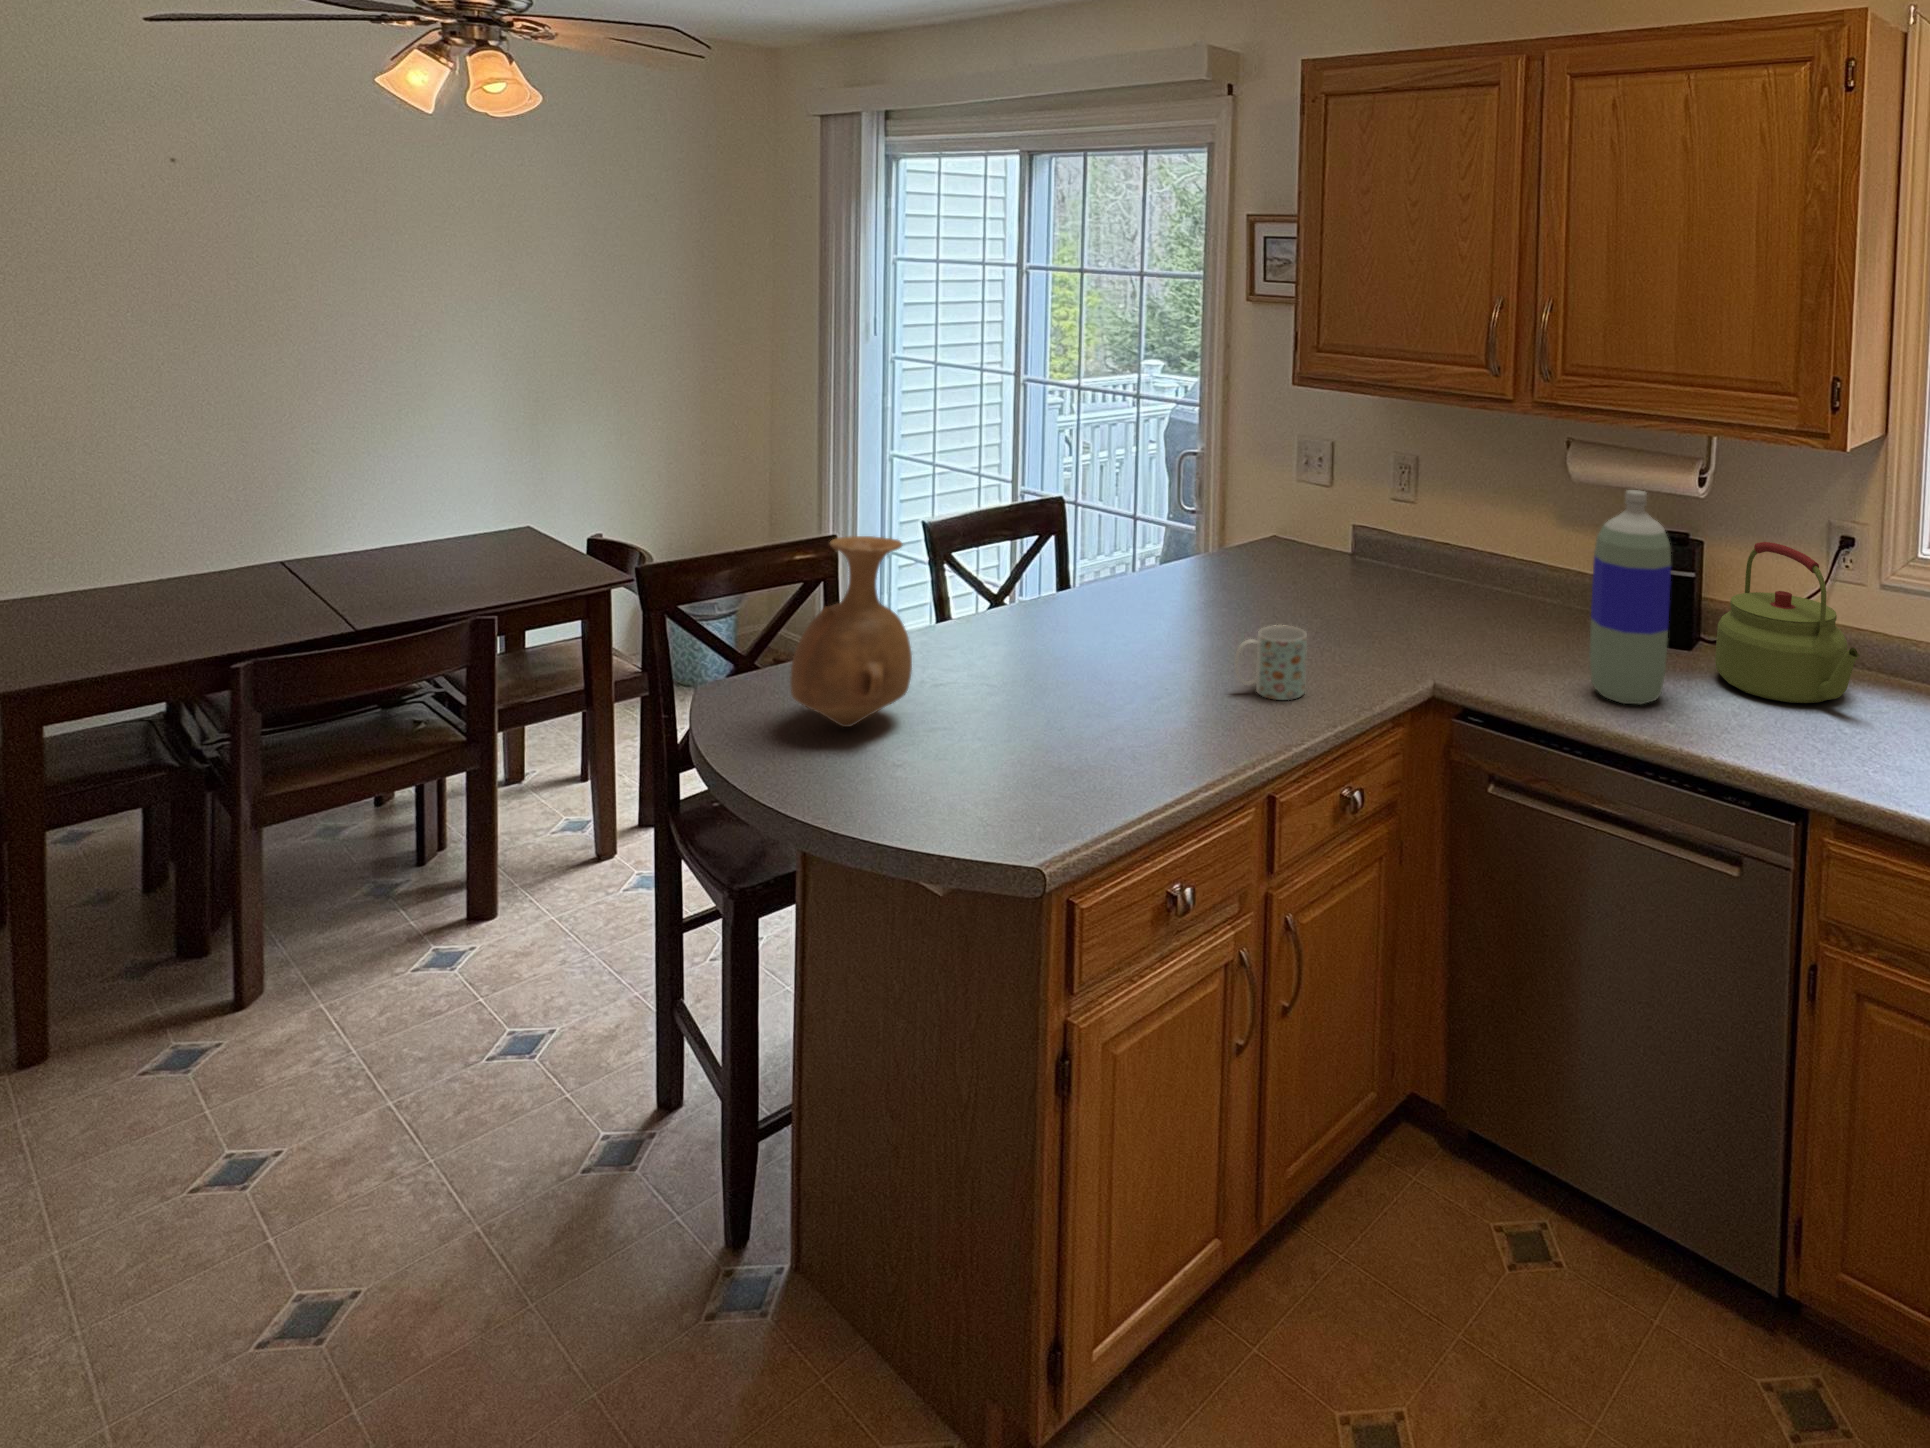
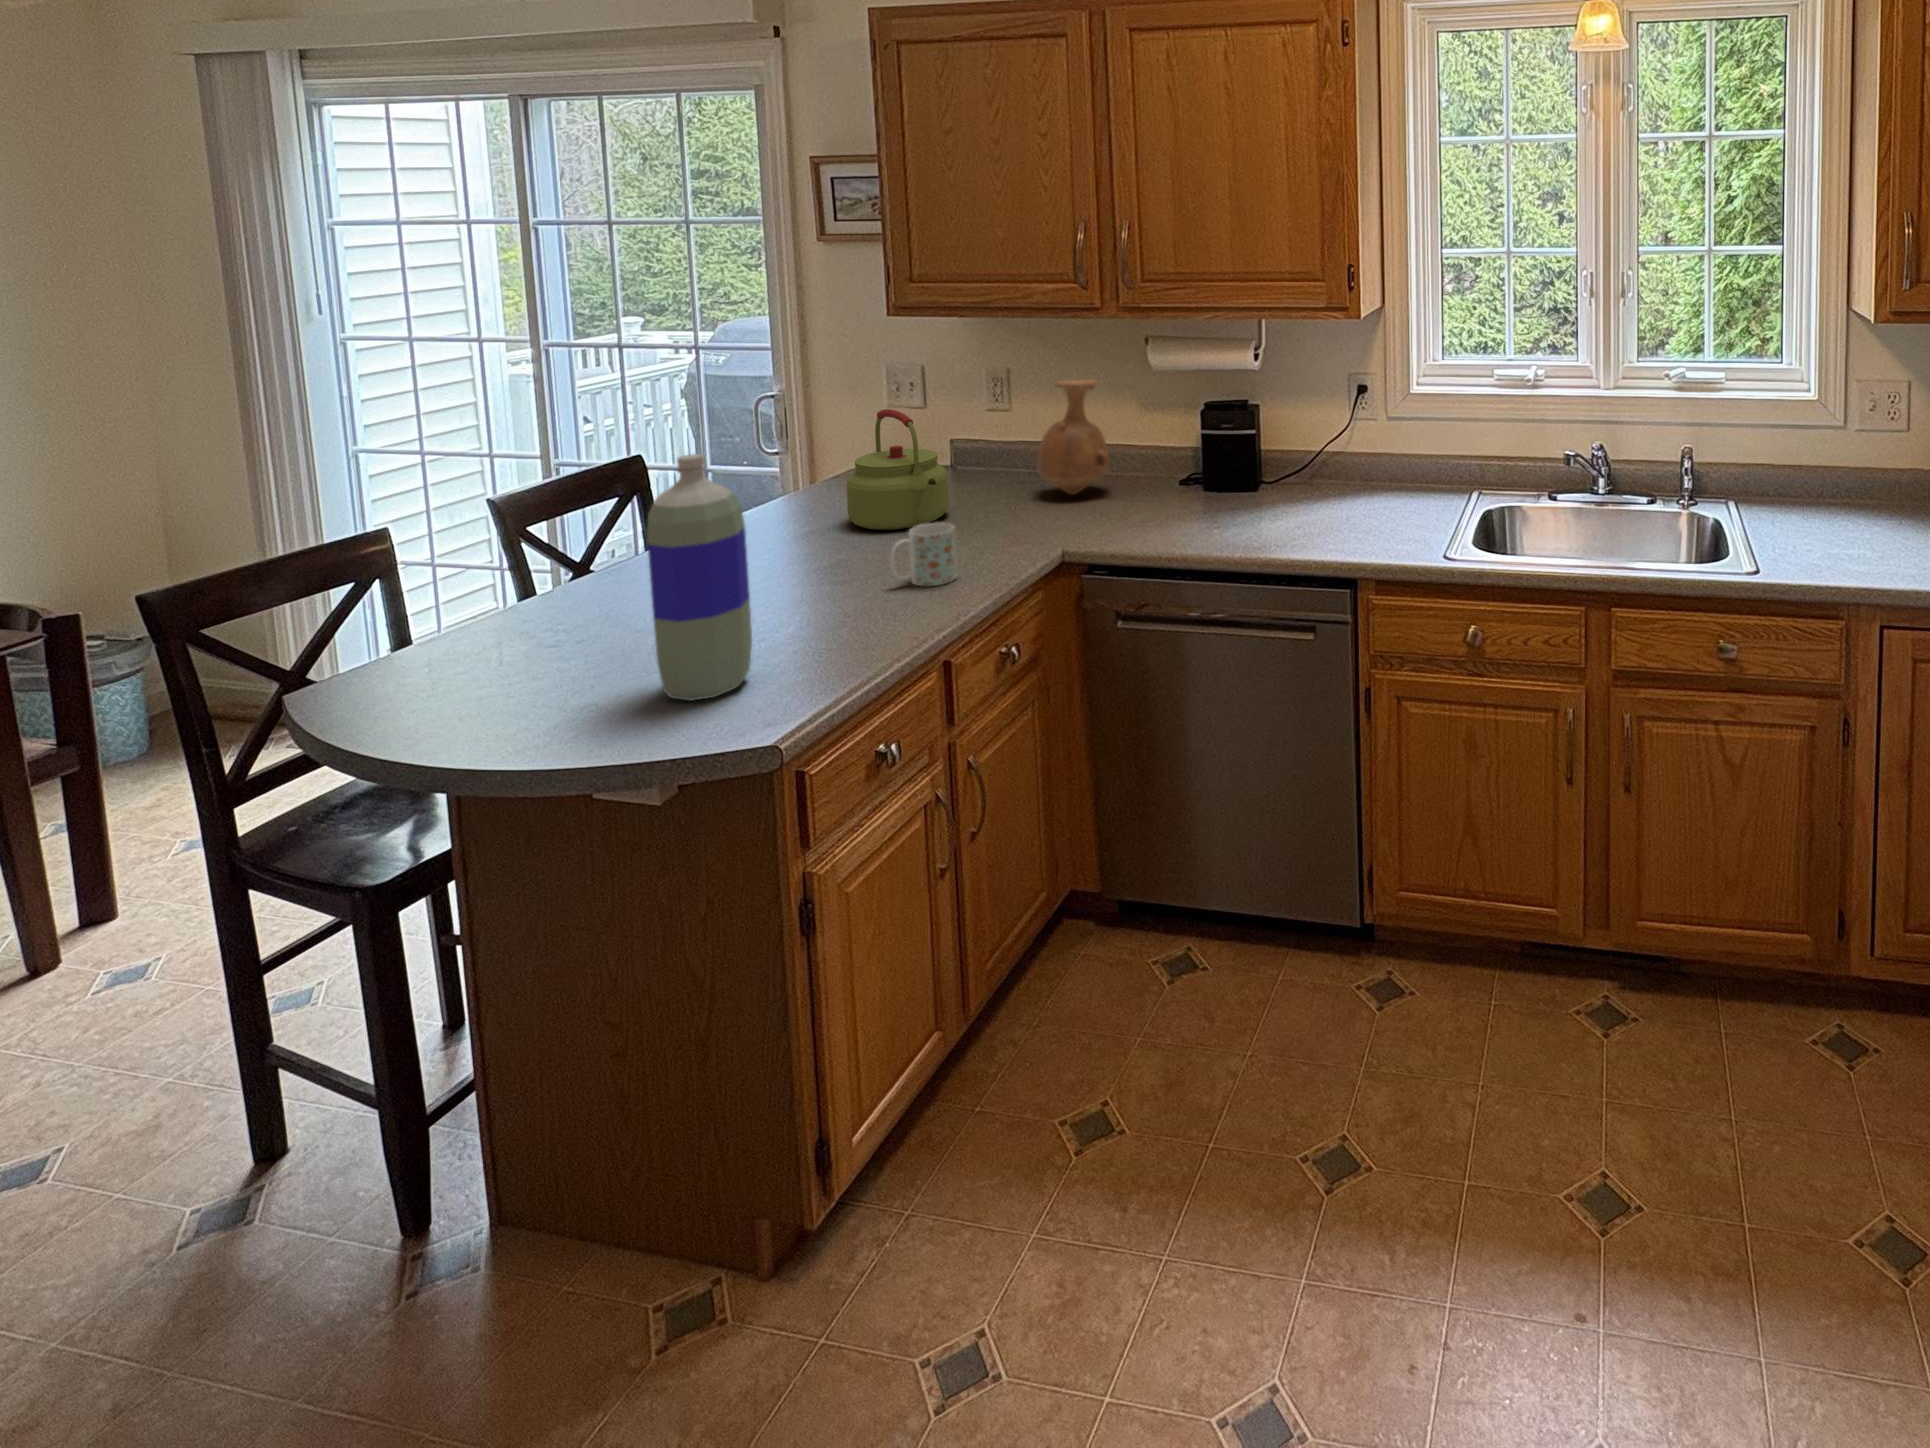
bottle: present [1589,490,1671,704] -> present [647,454,752,701]
vase: present [790,536,912,727] -> present [1036,379,1110,495]
kettle: present [1715,542,1859,703] -> present [847,409,949,530]

